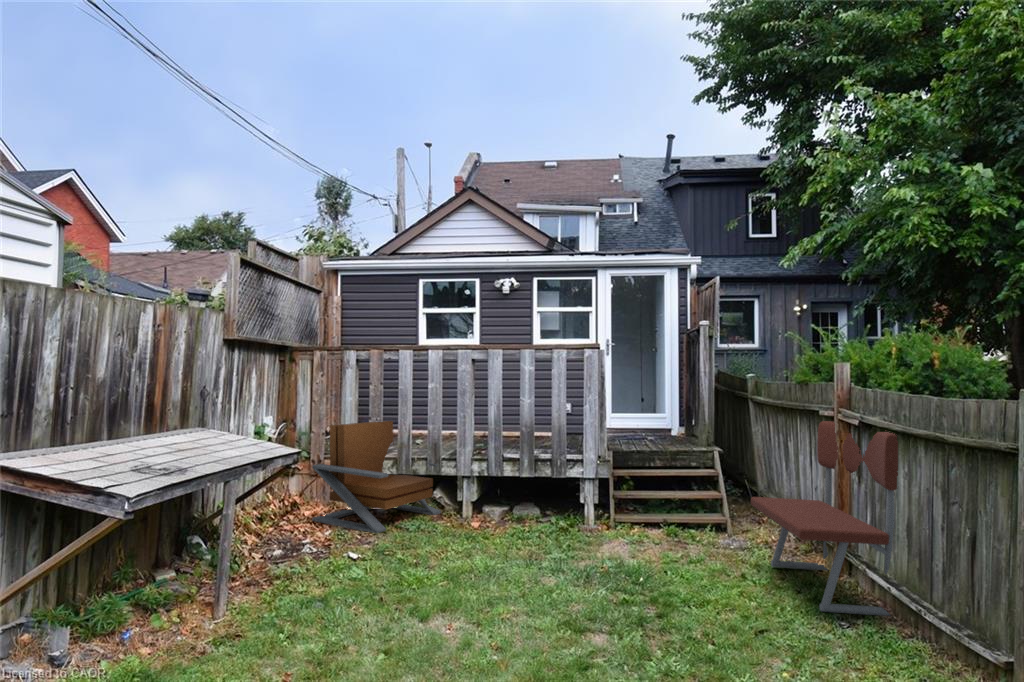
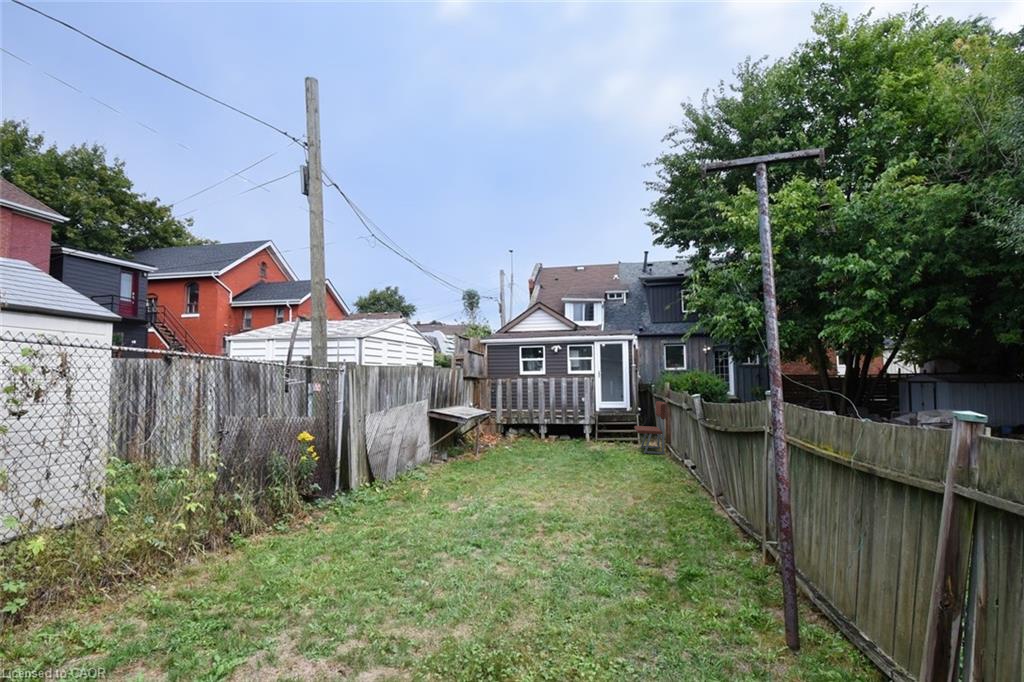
lounge chair: present [312,421,441,533] -> none [490,405,534,441]

